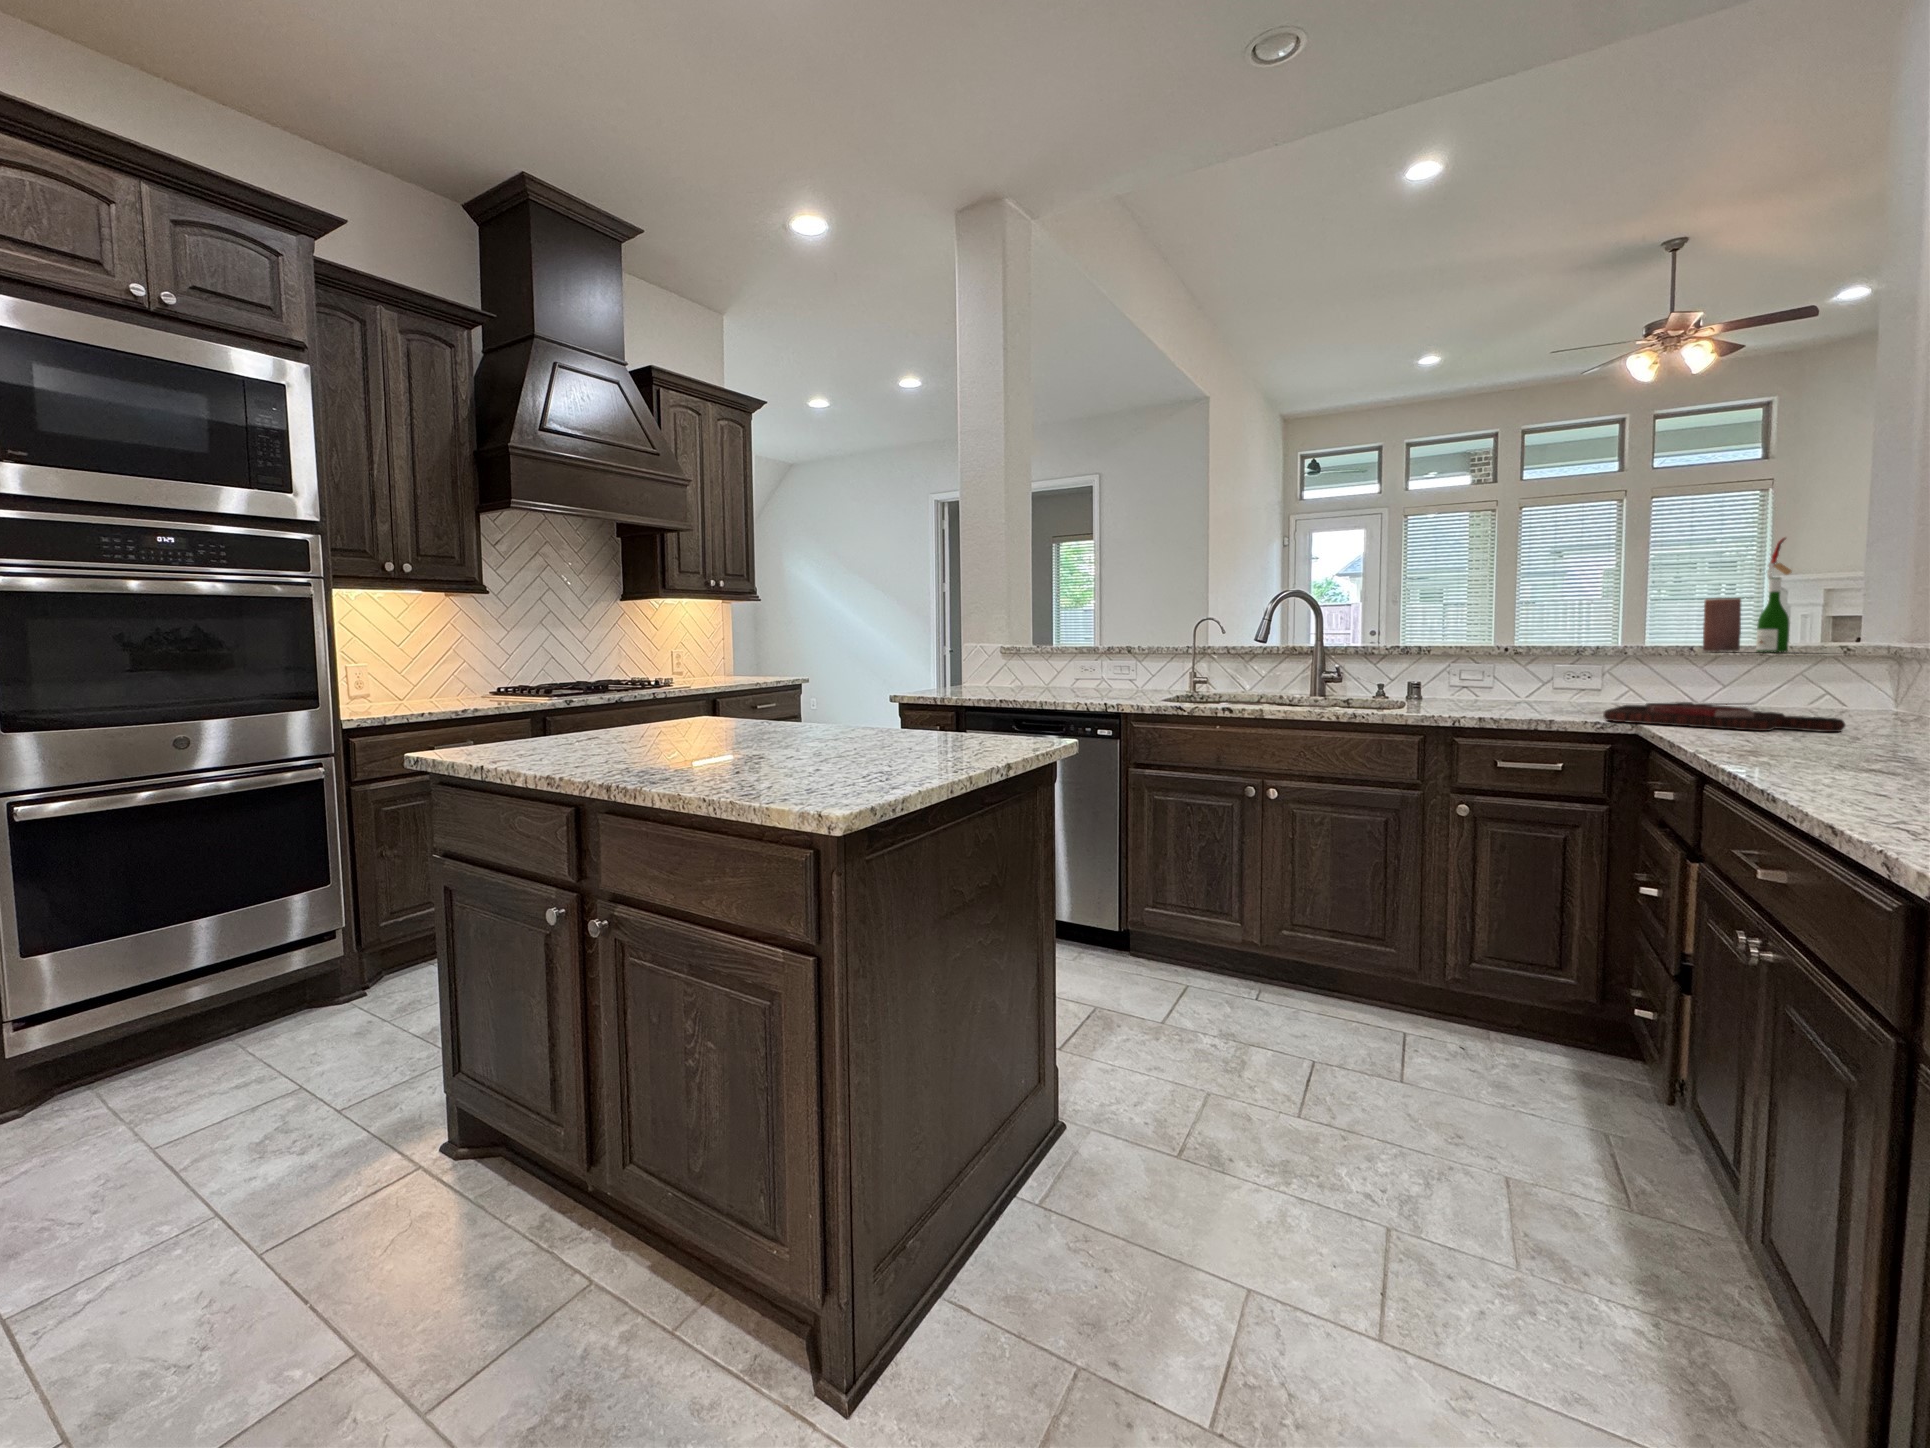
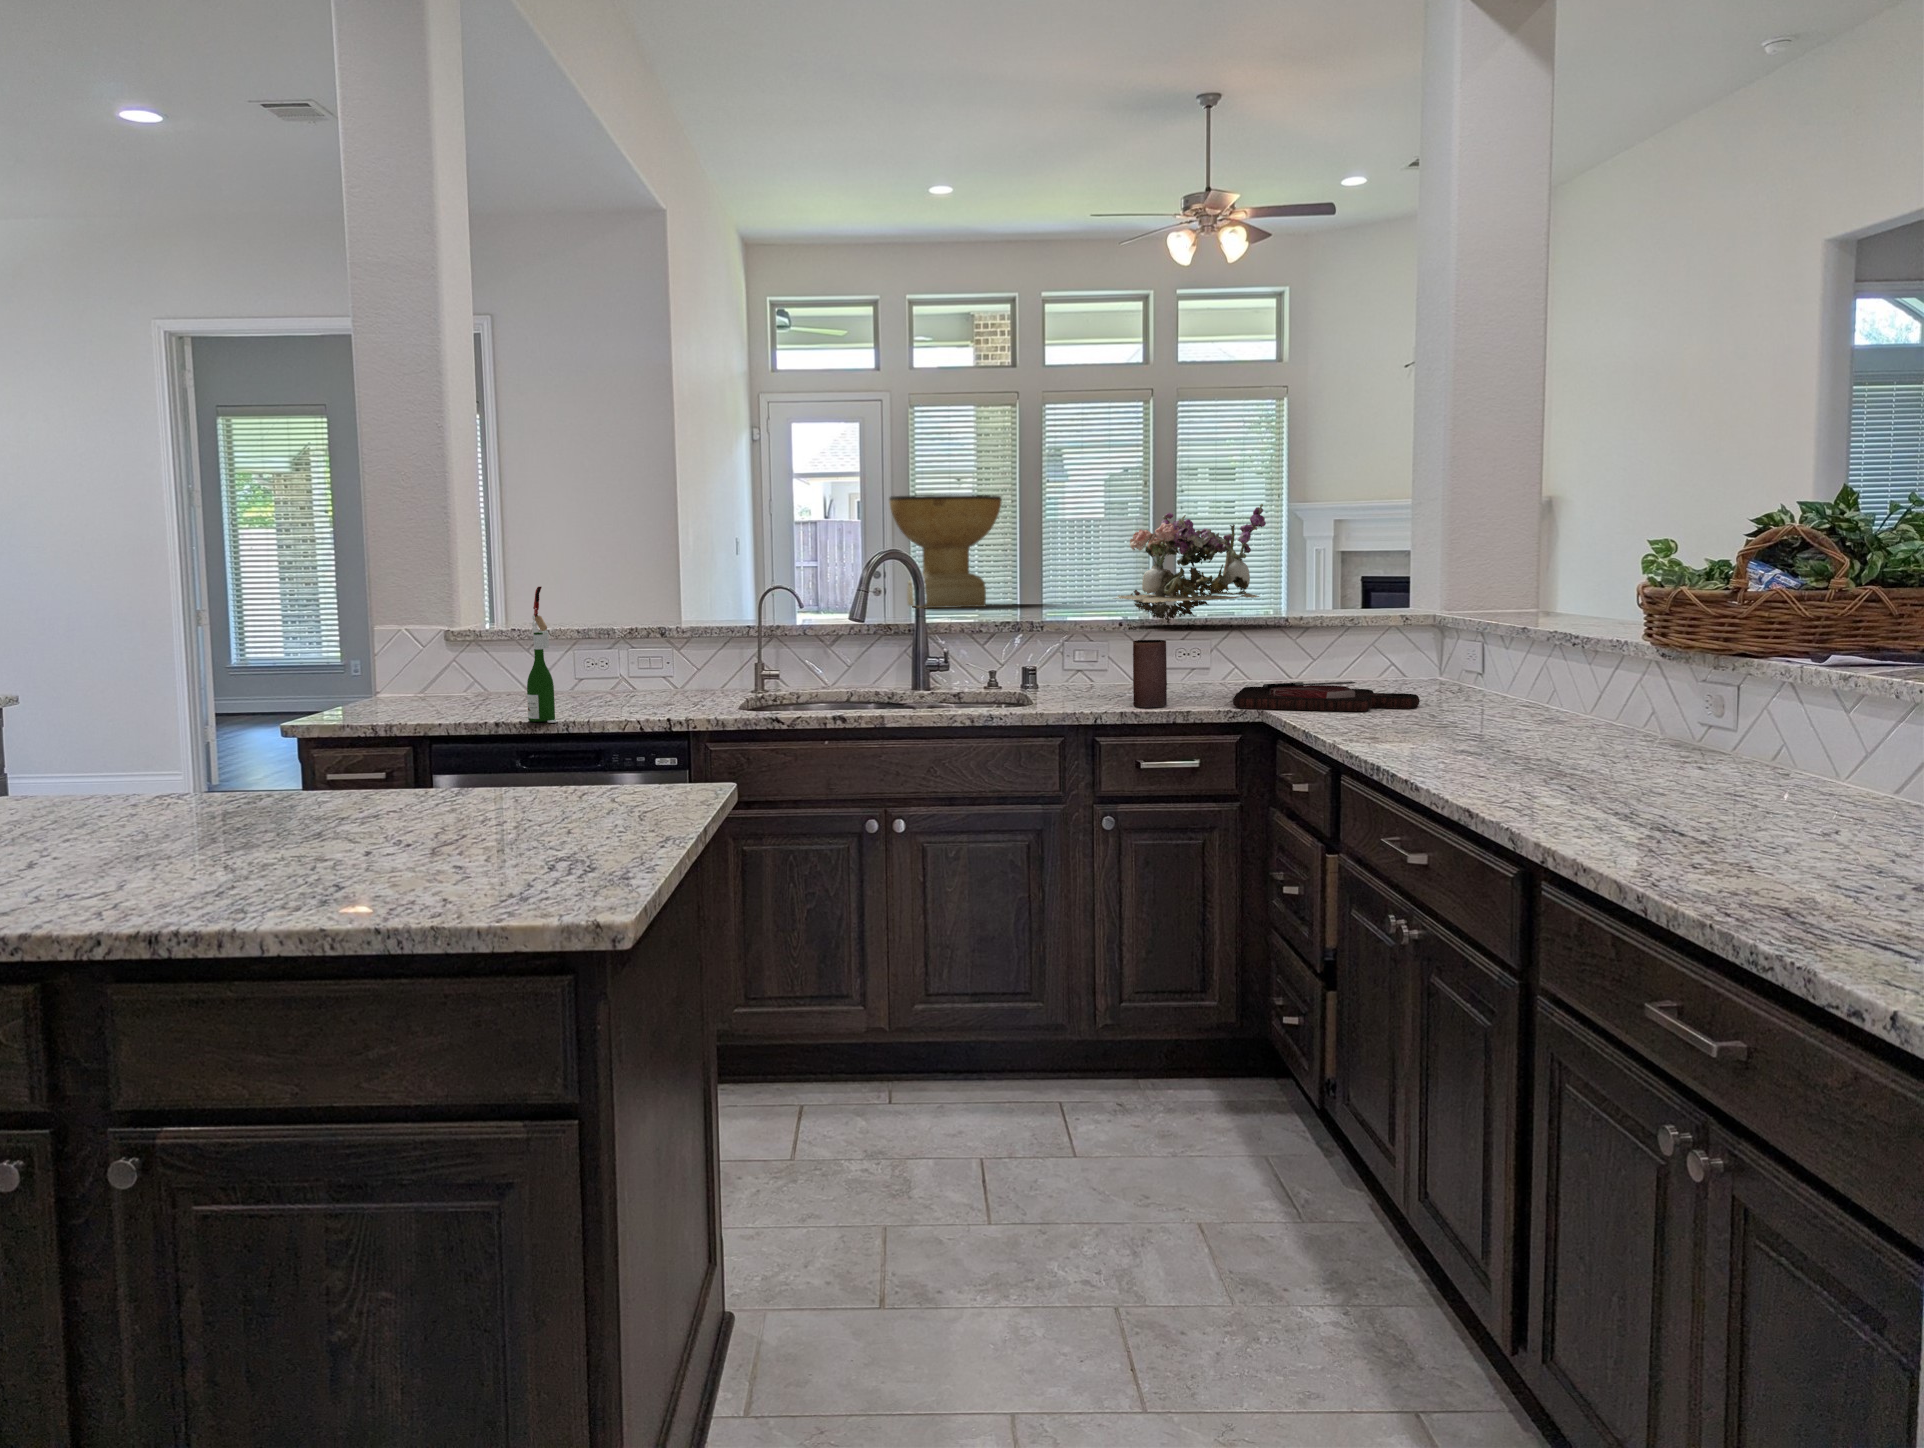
wine bottle: present [1756,538,1792,652] -> present [527,587,557,723]
flower arrangement: none [1497,544,1666,652] -> present [1114,504,1266,624]
decorative bowl: none [1342,564,1437,647] -> present [889,495,1002,608]
candle: present [1703,598,1741,652] -> present [1133,640,1167,708]

